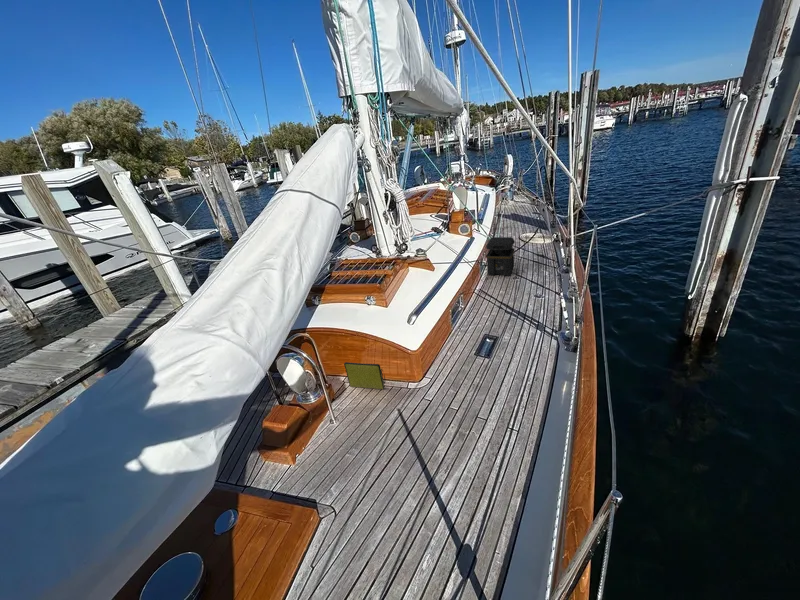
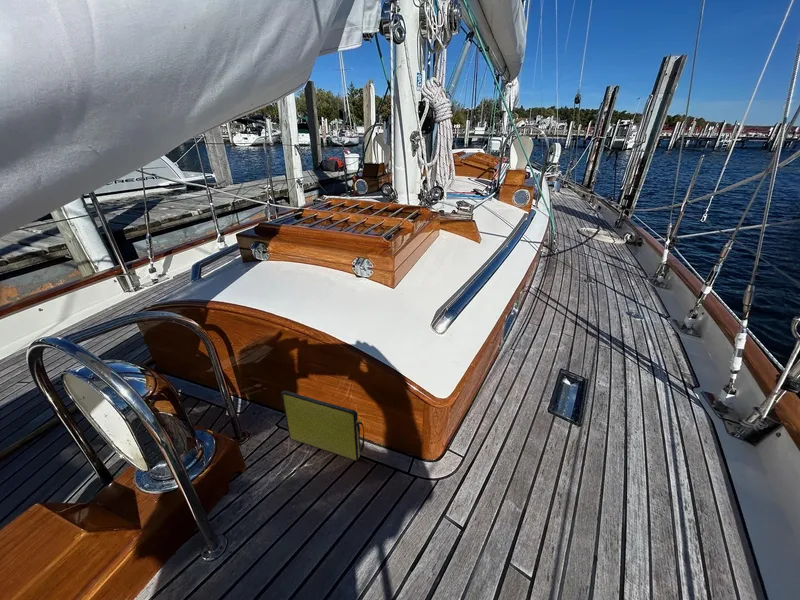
toolbox: present [486,237,515,276] -> none [545,217,596,277]

